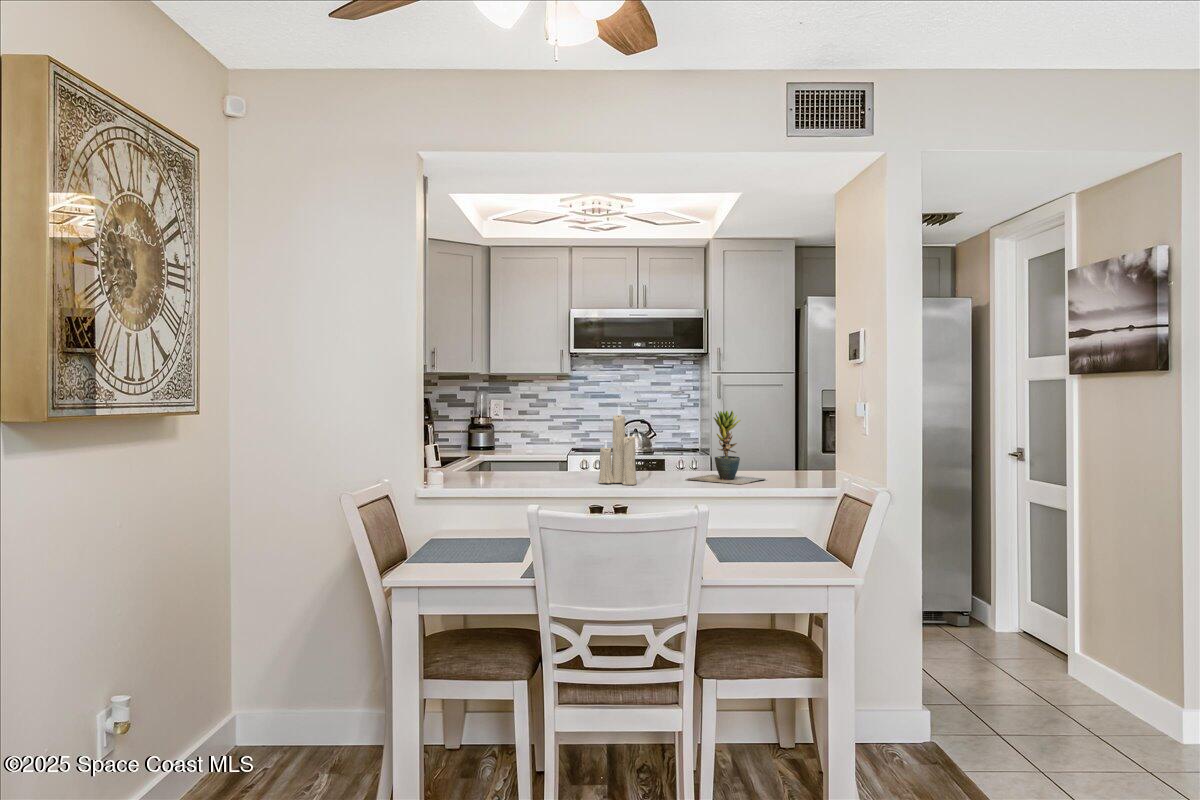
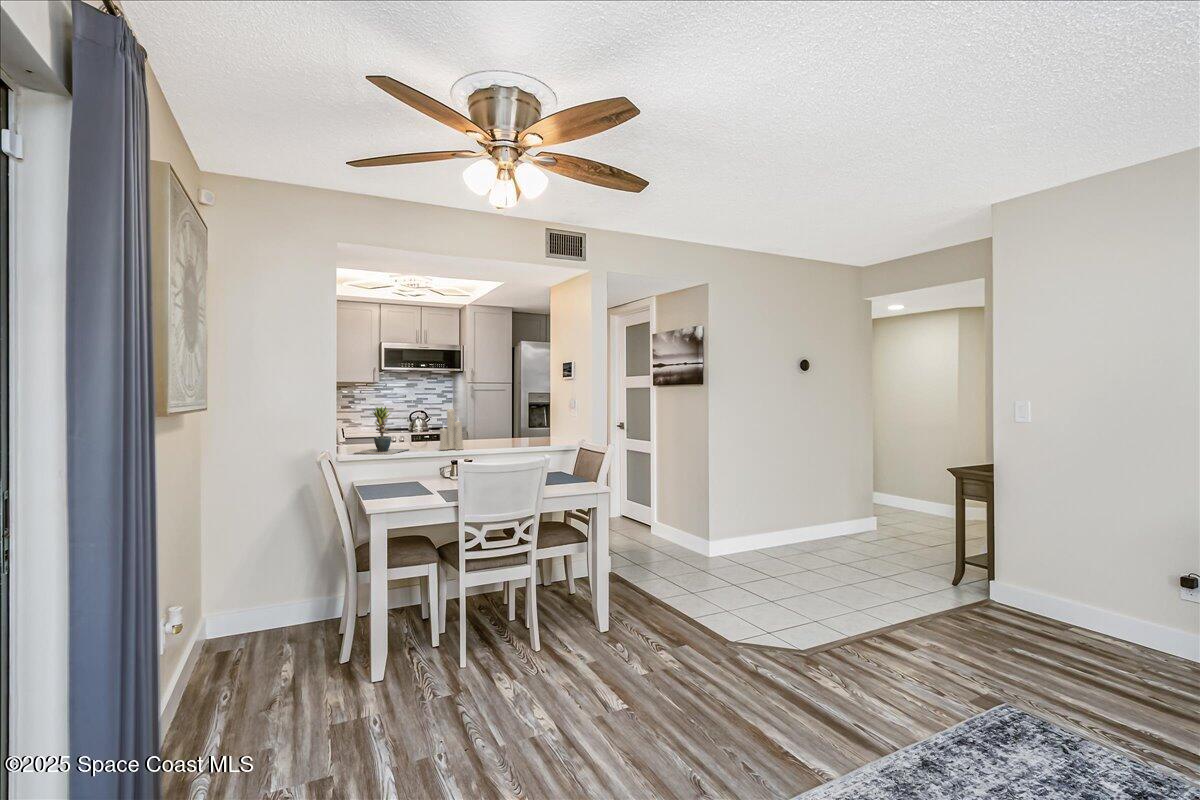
potted plant: present [687,411,765,484] -> present [354,407,409,454]

